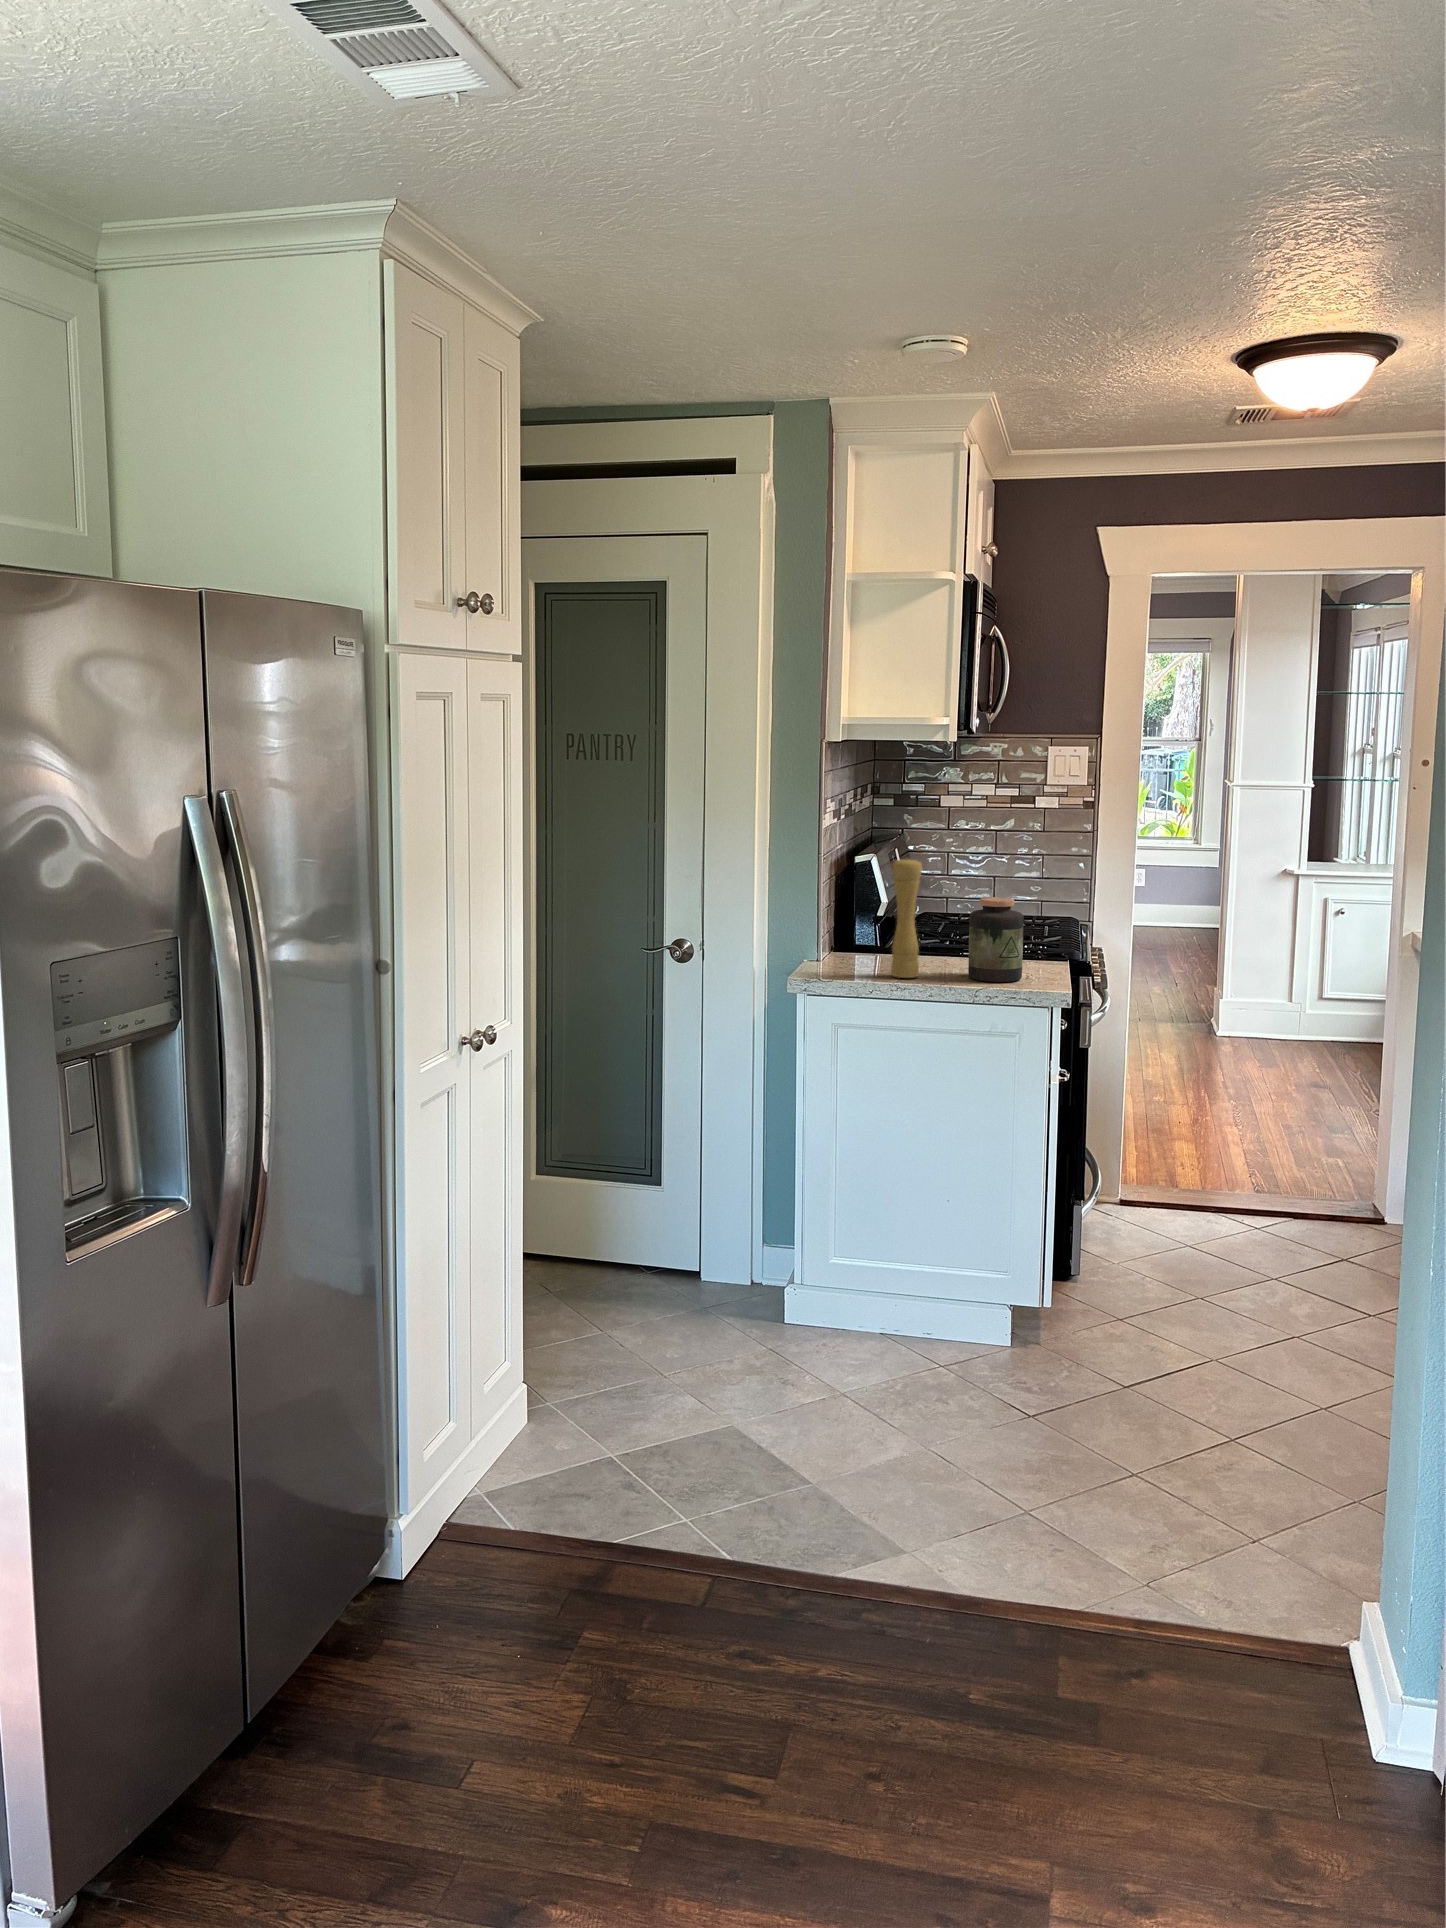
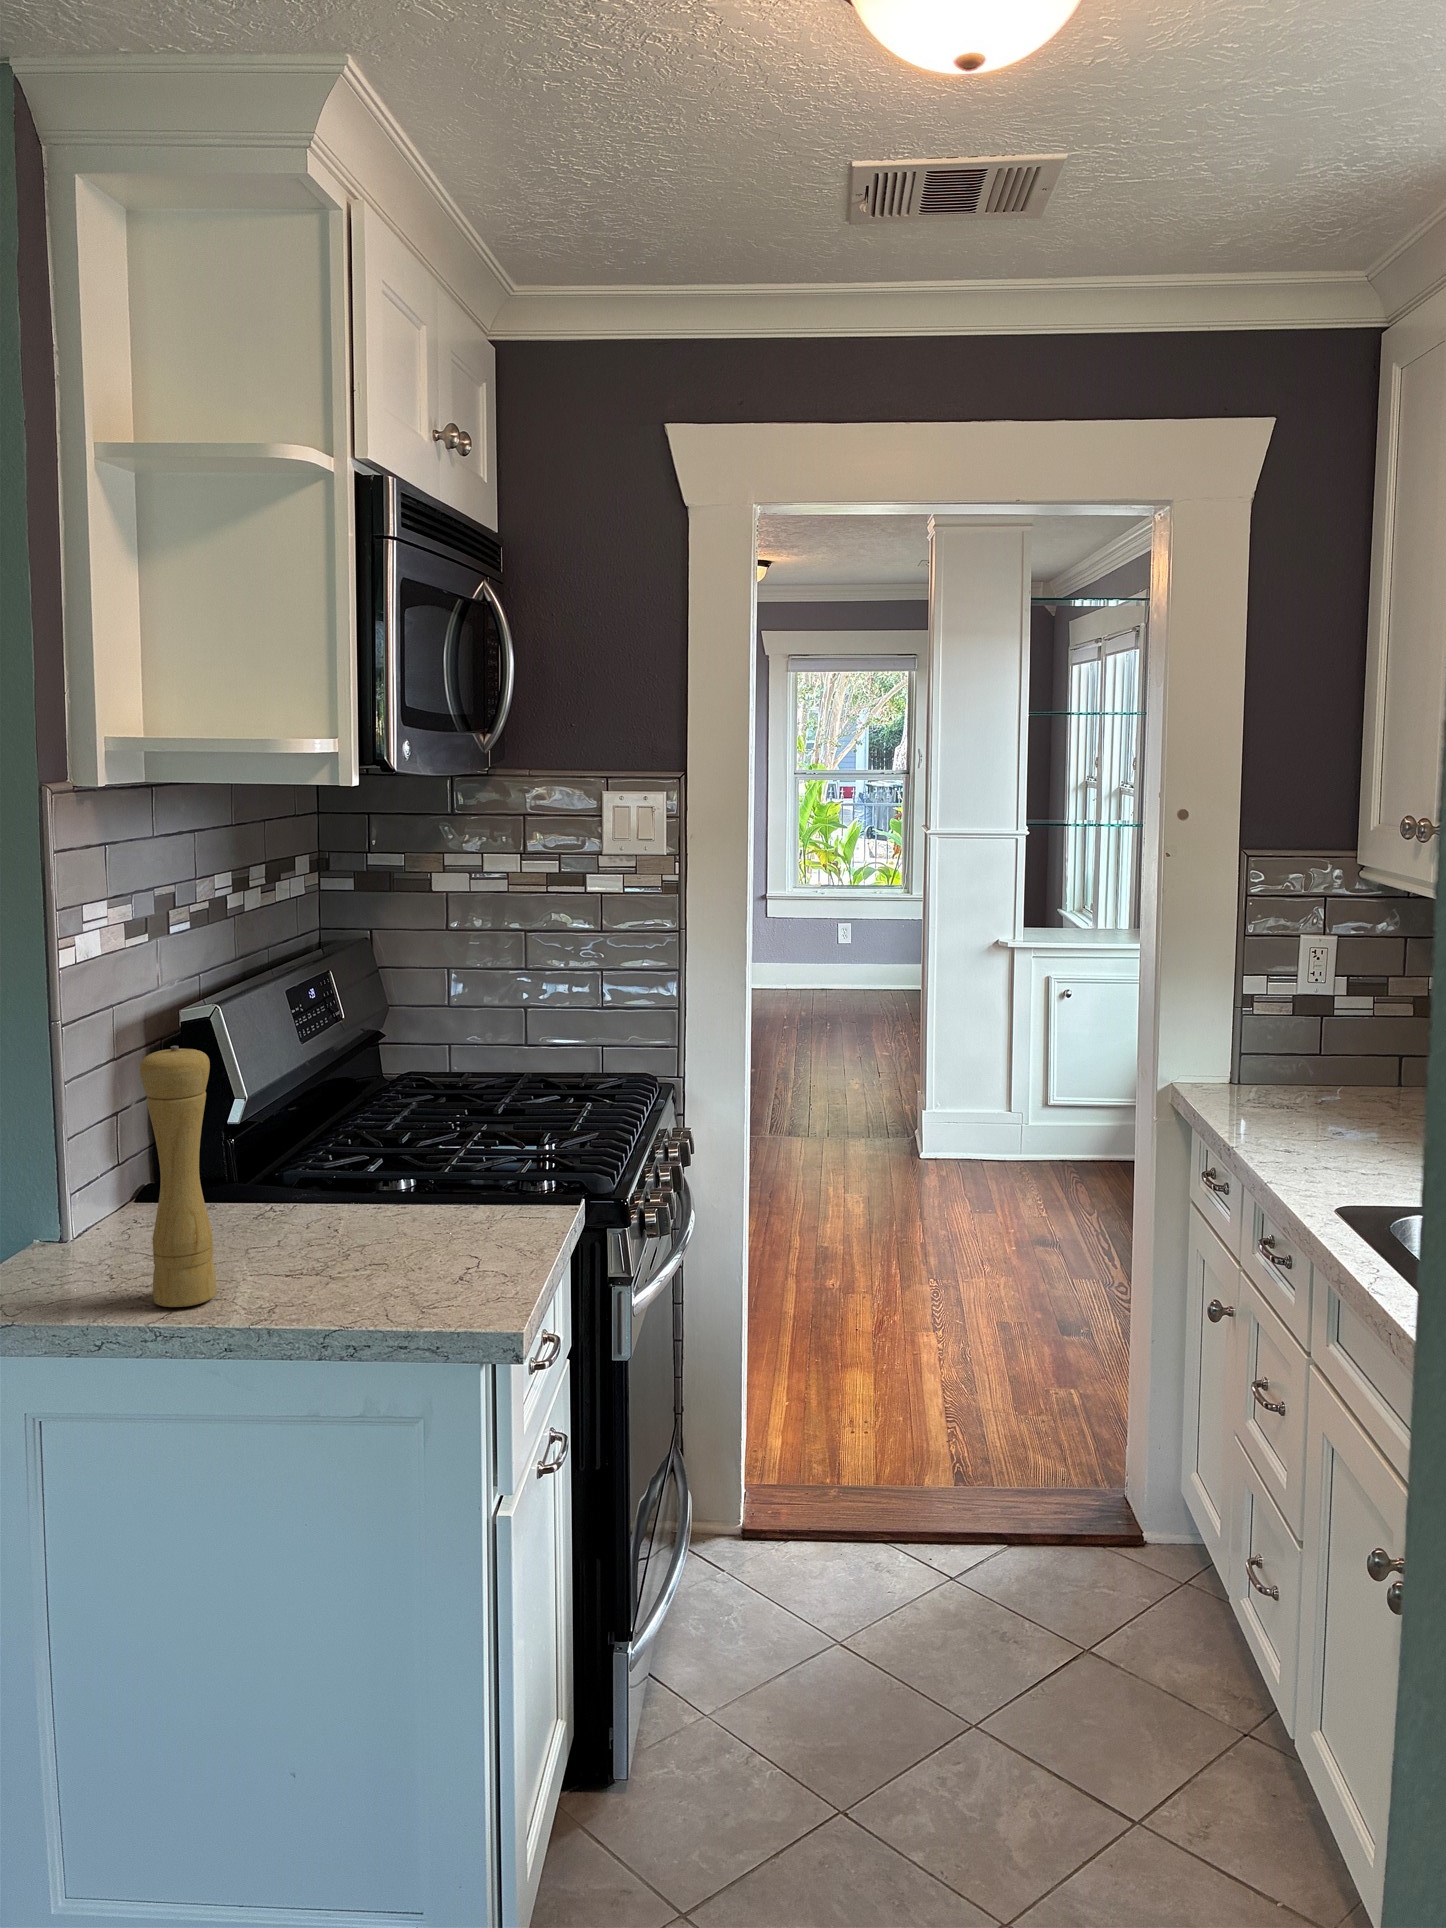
jar: present [968,897,1024,982] -> none [321,1117,438,1306]

